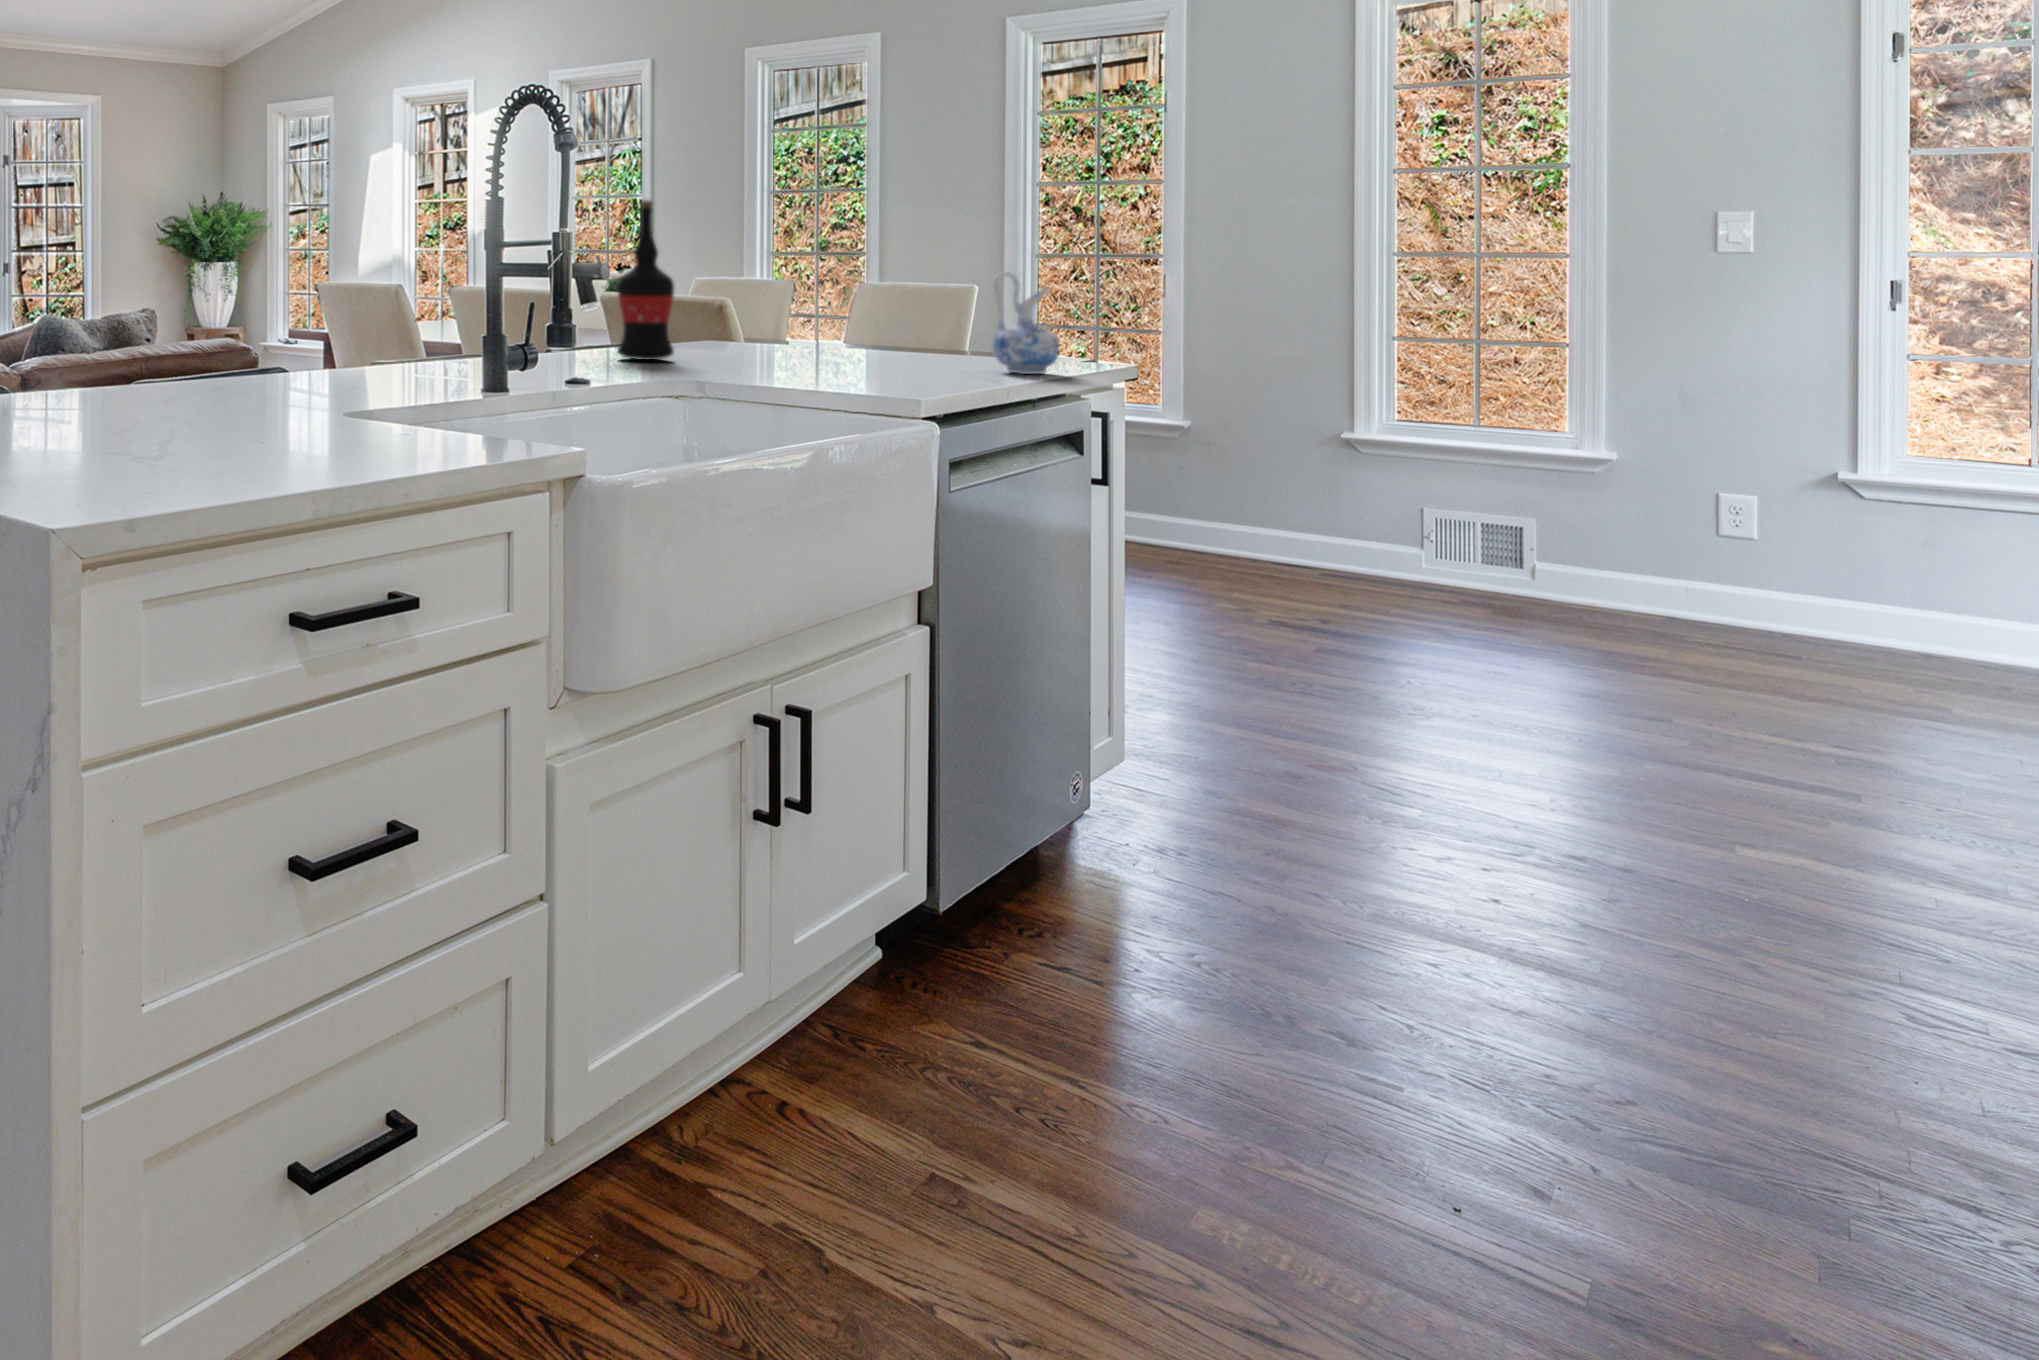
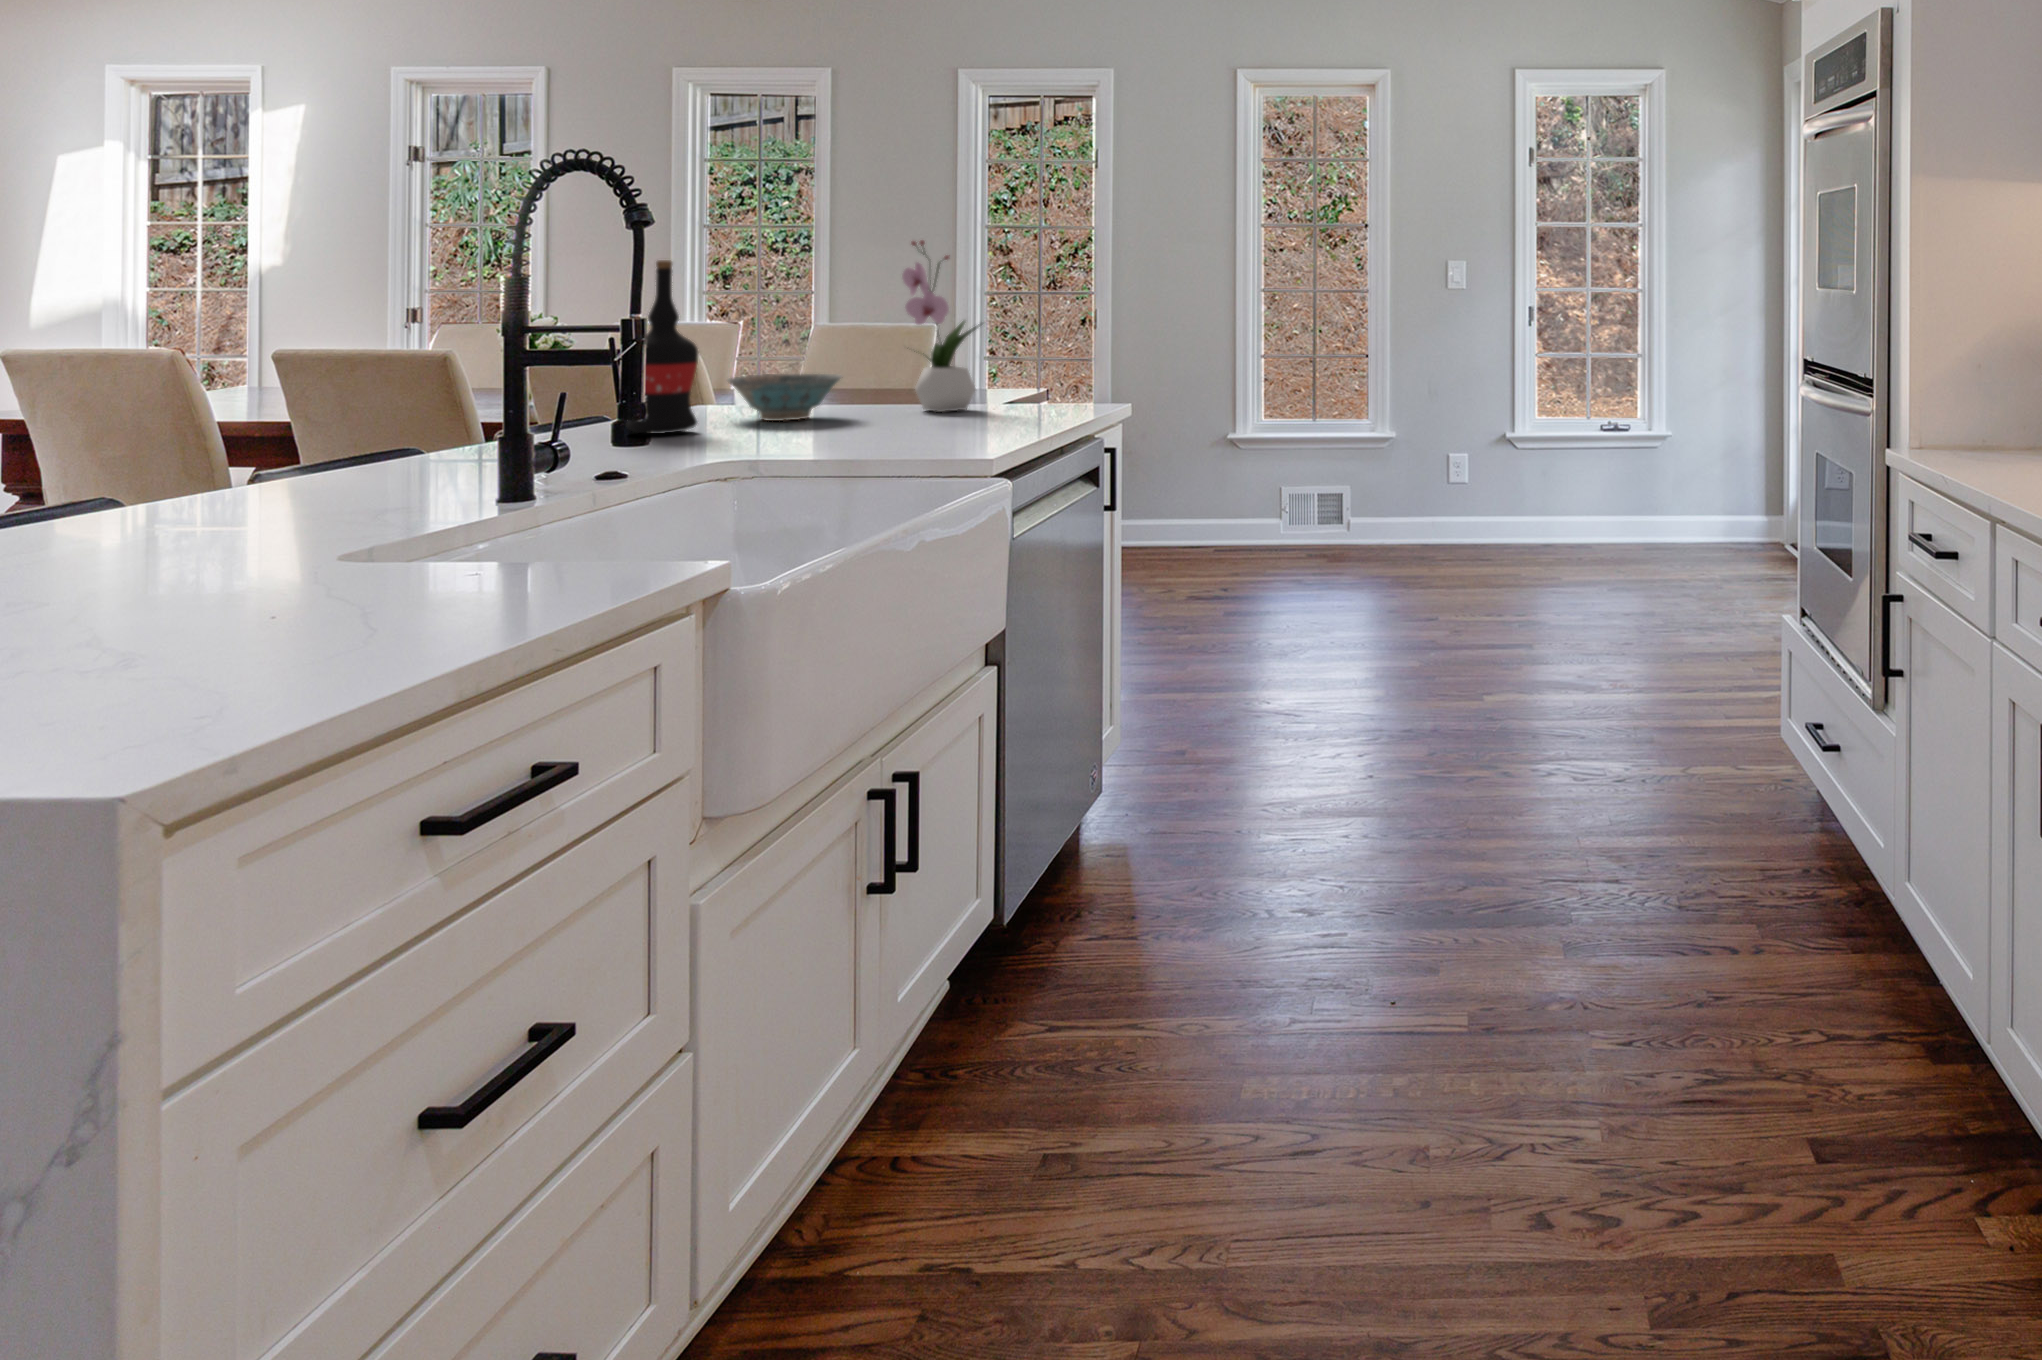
flower arrangement: none [873,179,960,361] -> present [902,240,980,412]
ceramic pitcher: present [993,272,1059,374] -> none [1022,328,1078,419]
ceramic bowl: none [706,314,811,358] -> present [728,374,842,421]

